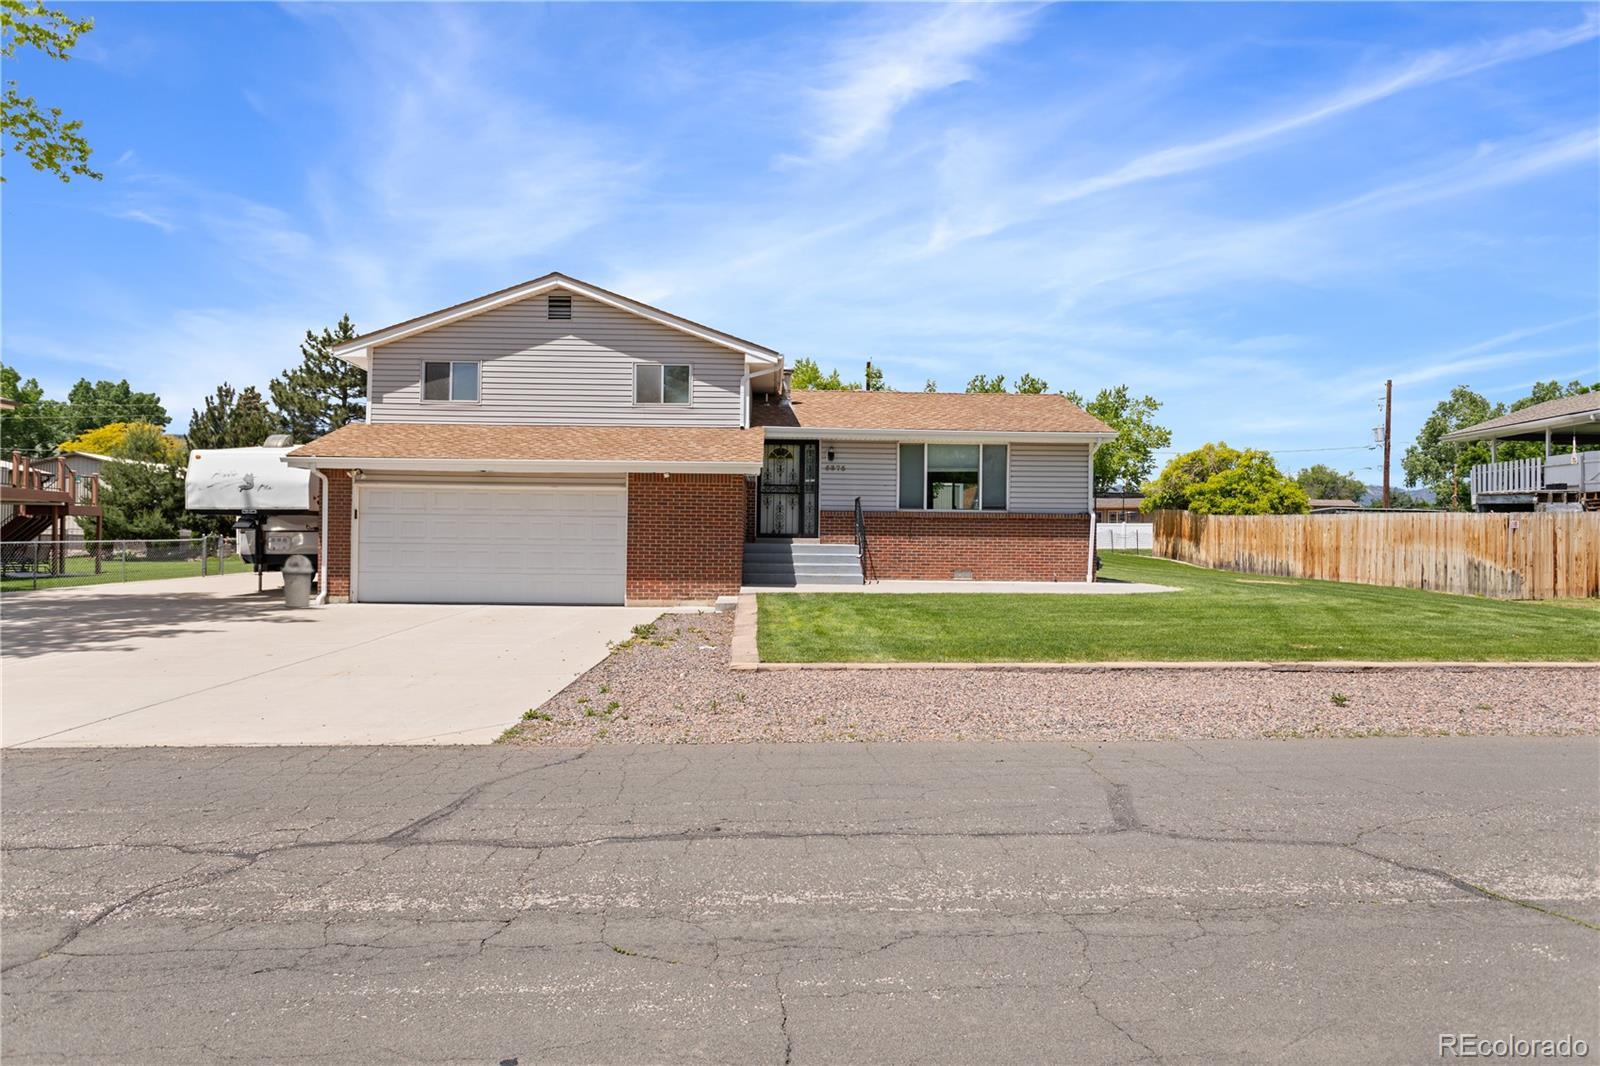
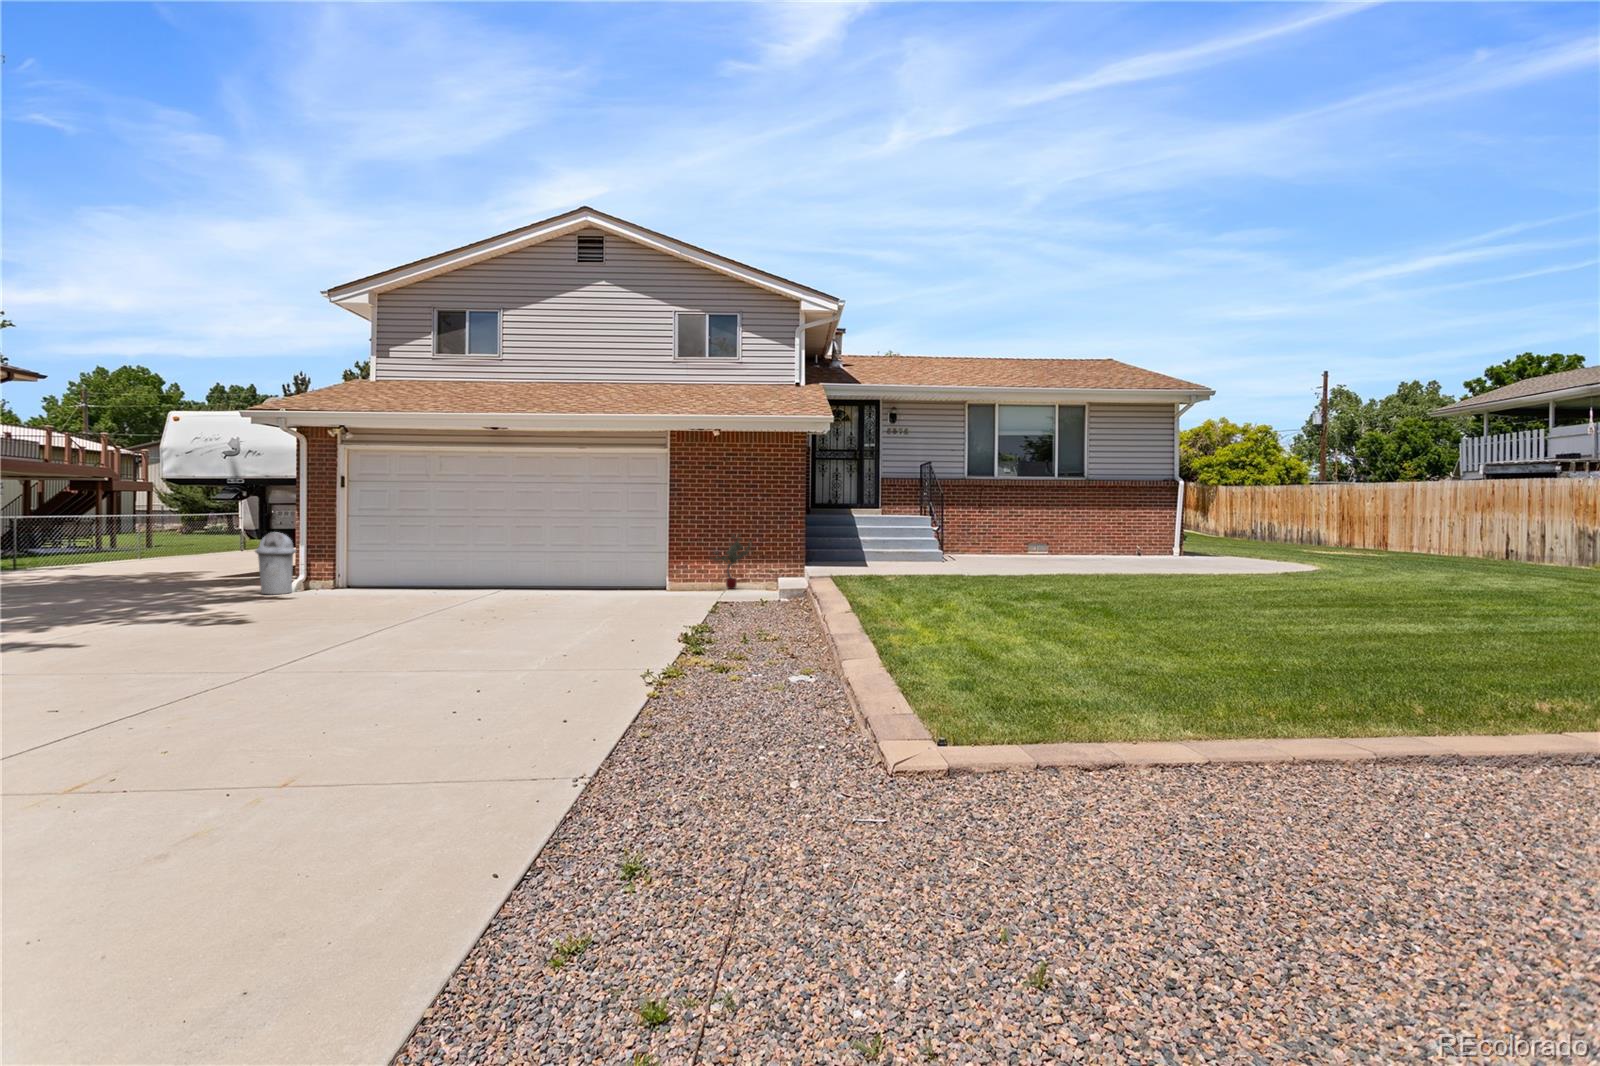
potted tree: none [660,557,698,604] -> present [710,534,752,589]

